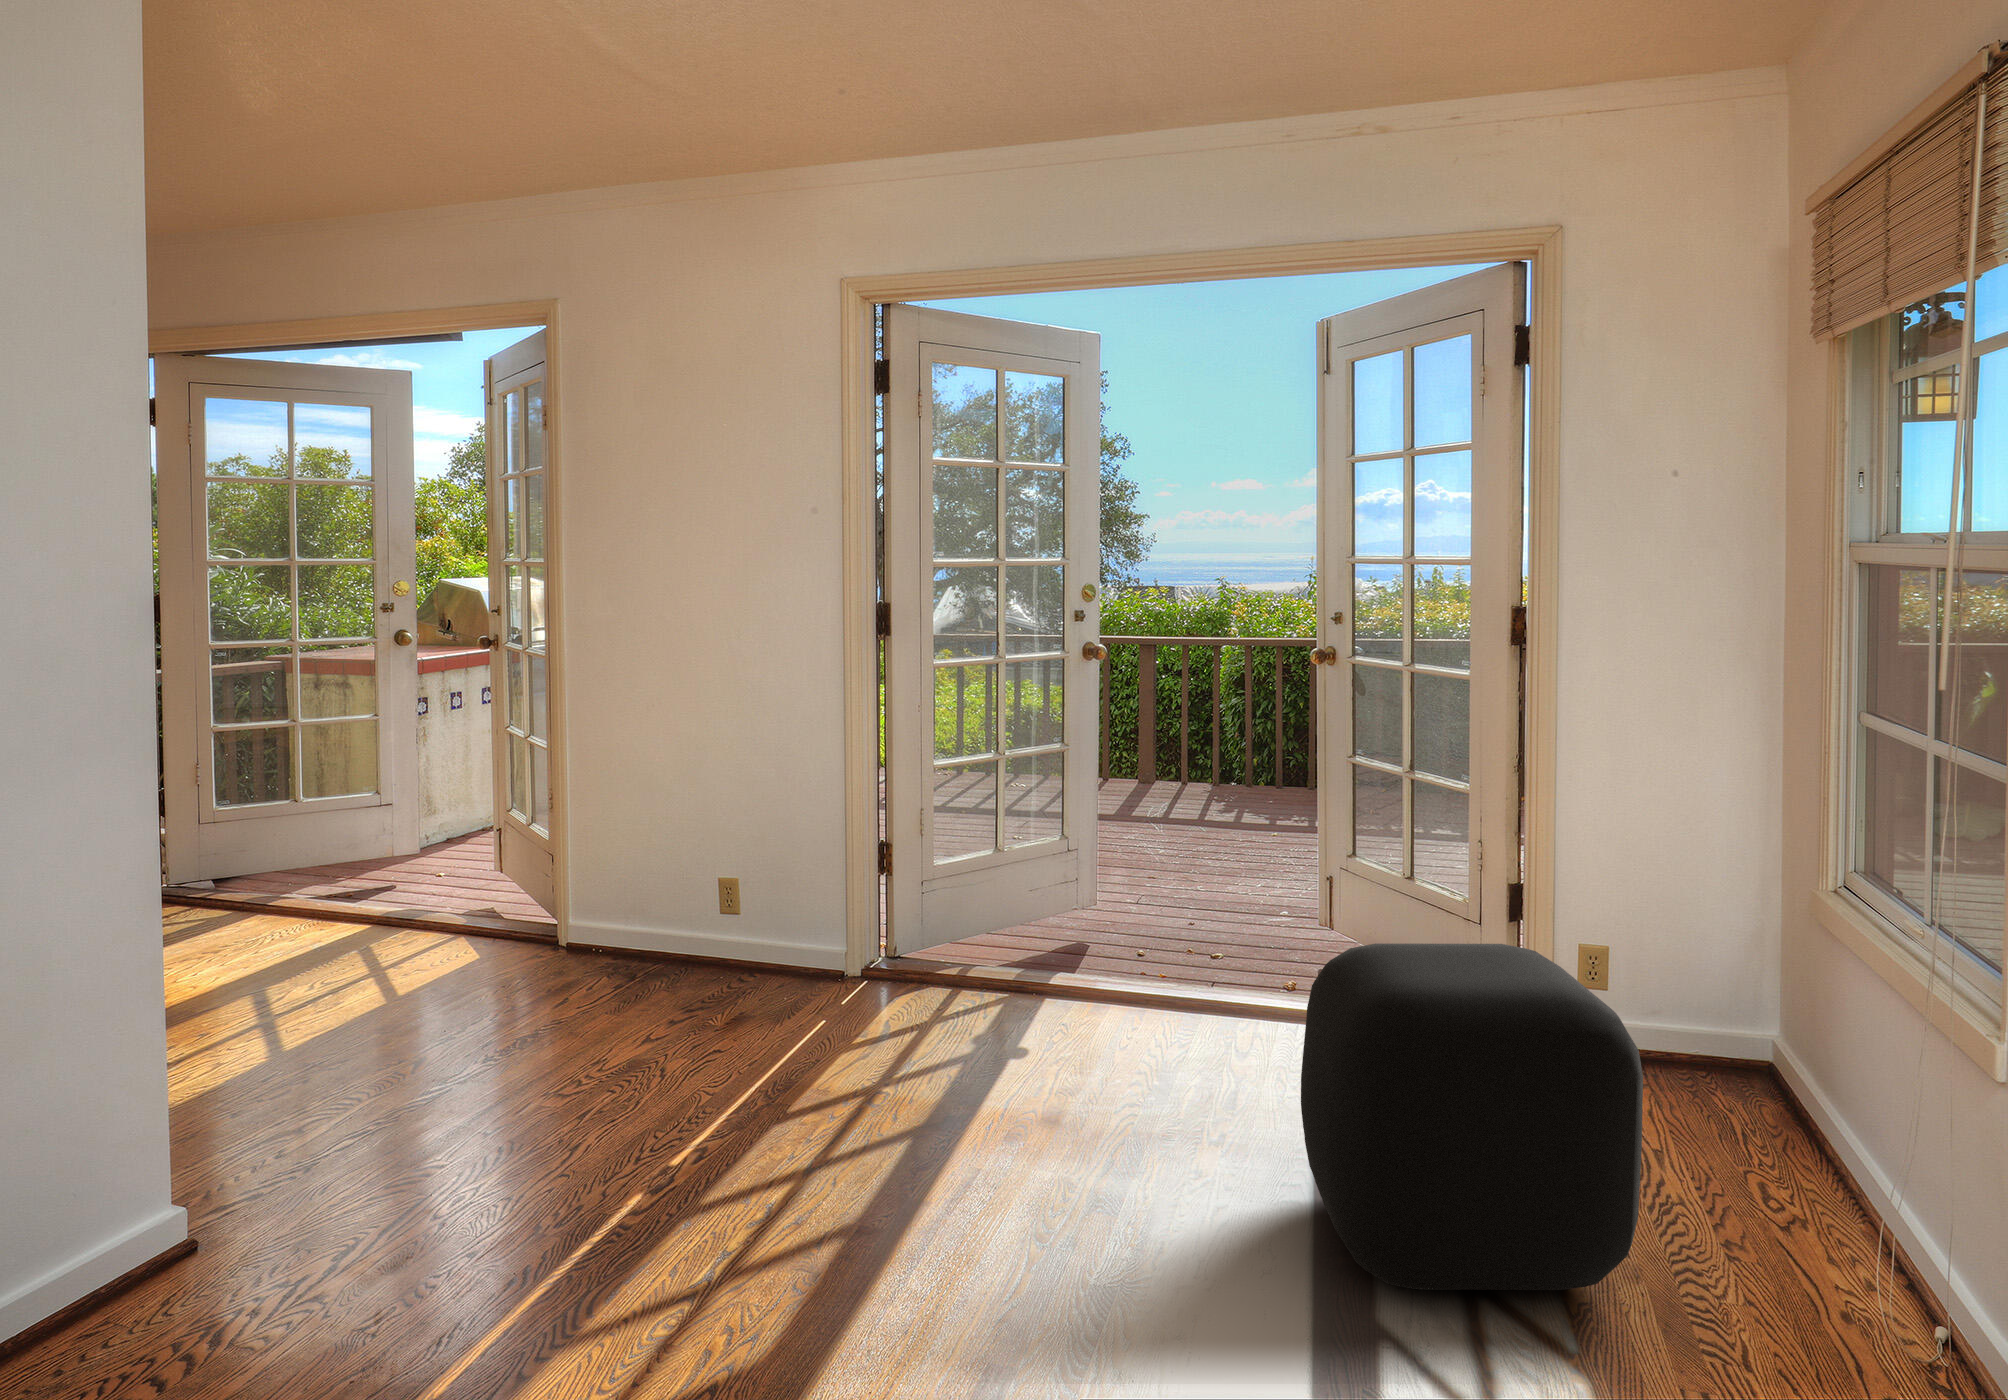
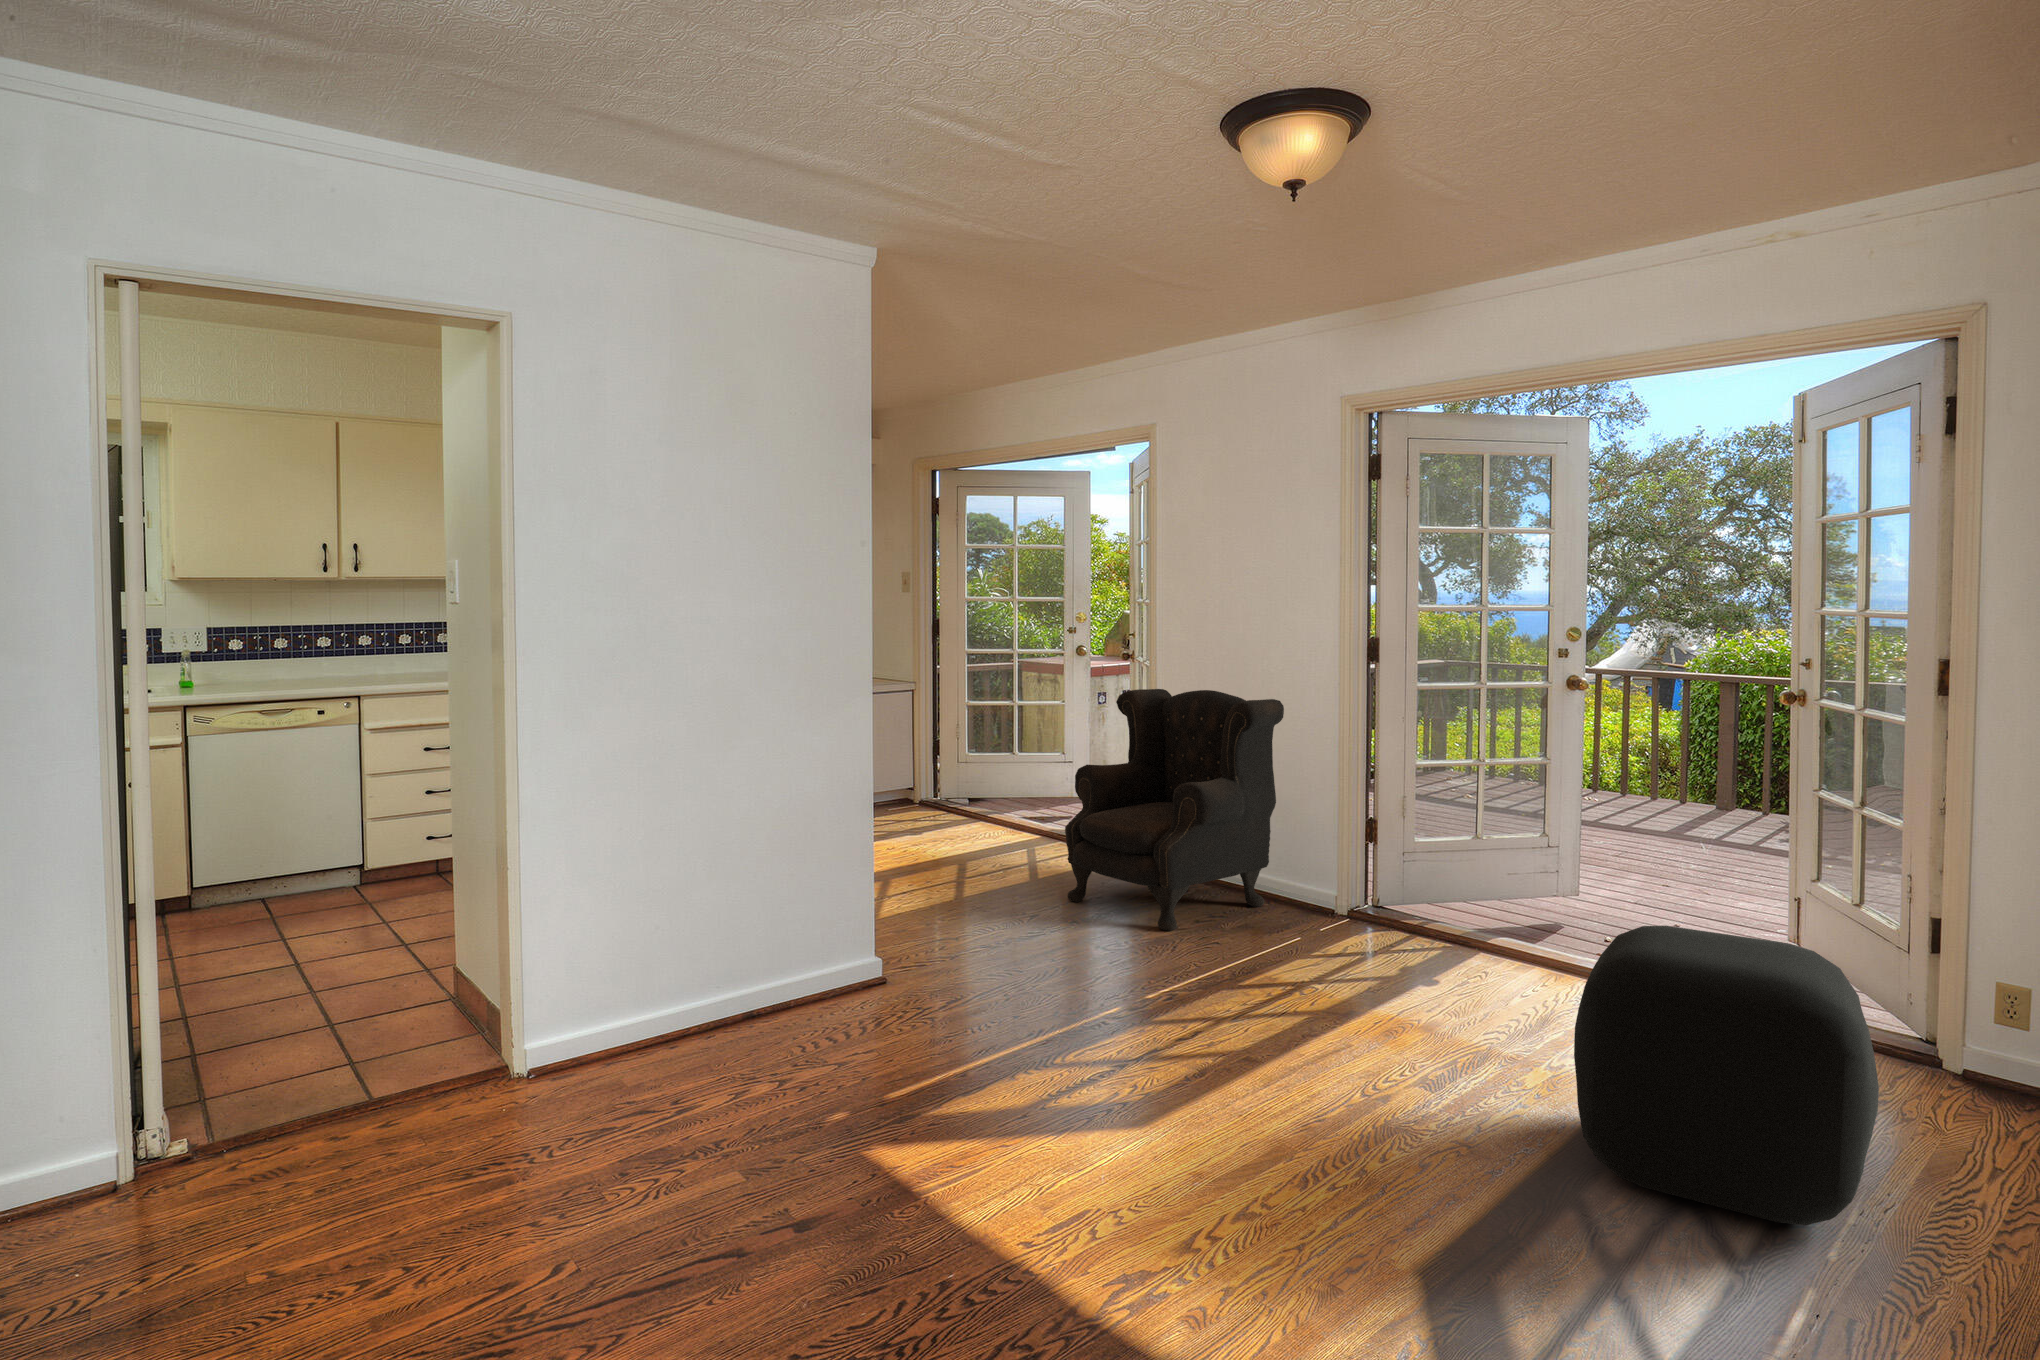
armchair: none [440,683,770,1047] -> present [1065,689,1284,930]

